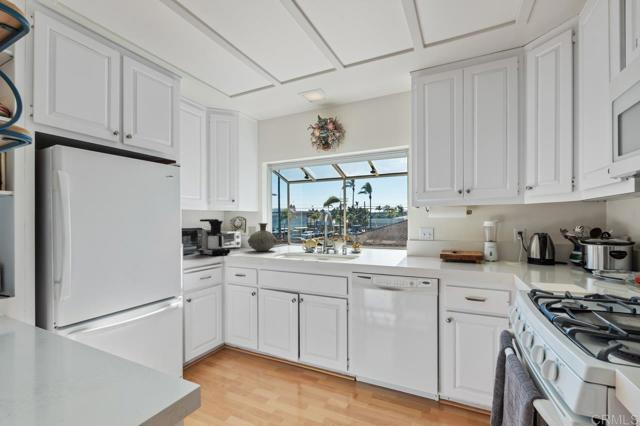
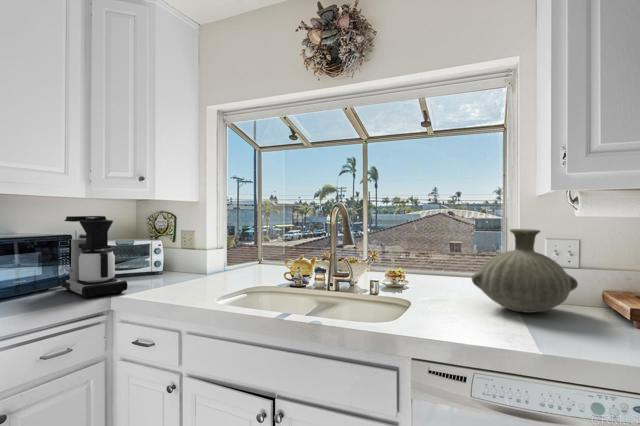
vase: present [248,223,277,251] -> present [472,229,578,313]

